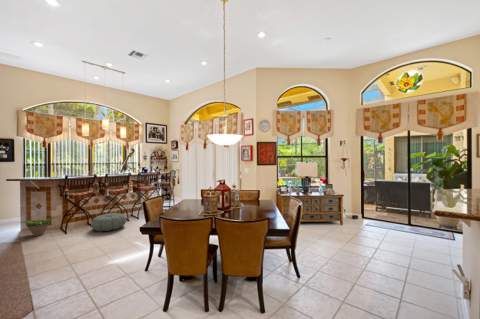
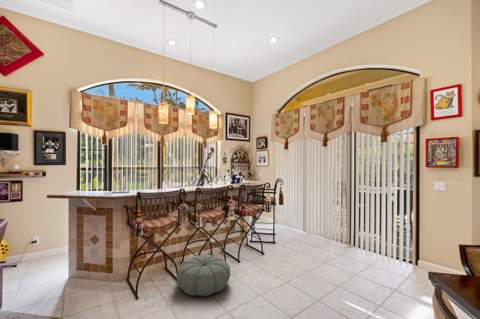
decorative plant: present [23,217,55,236] -> none [62,260,123,299]

